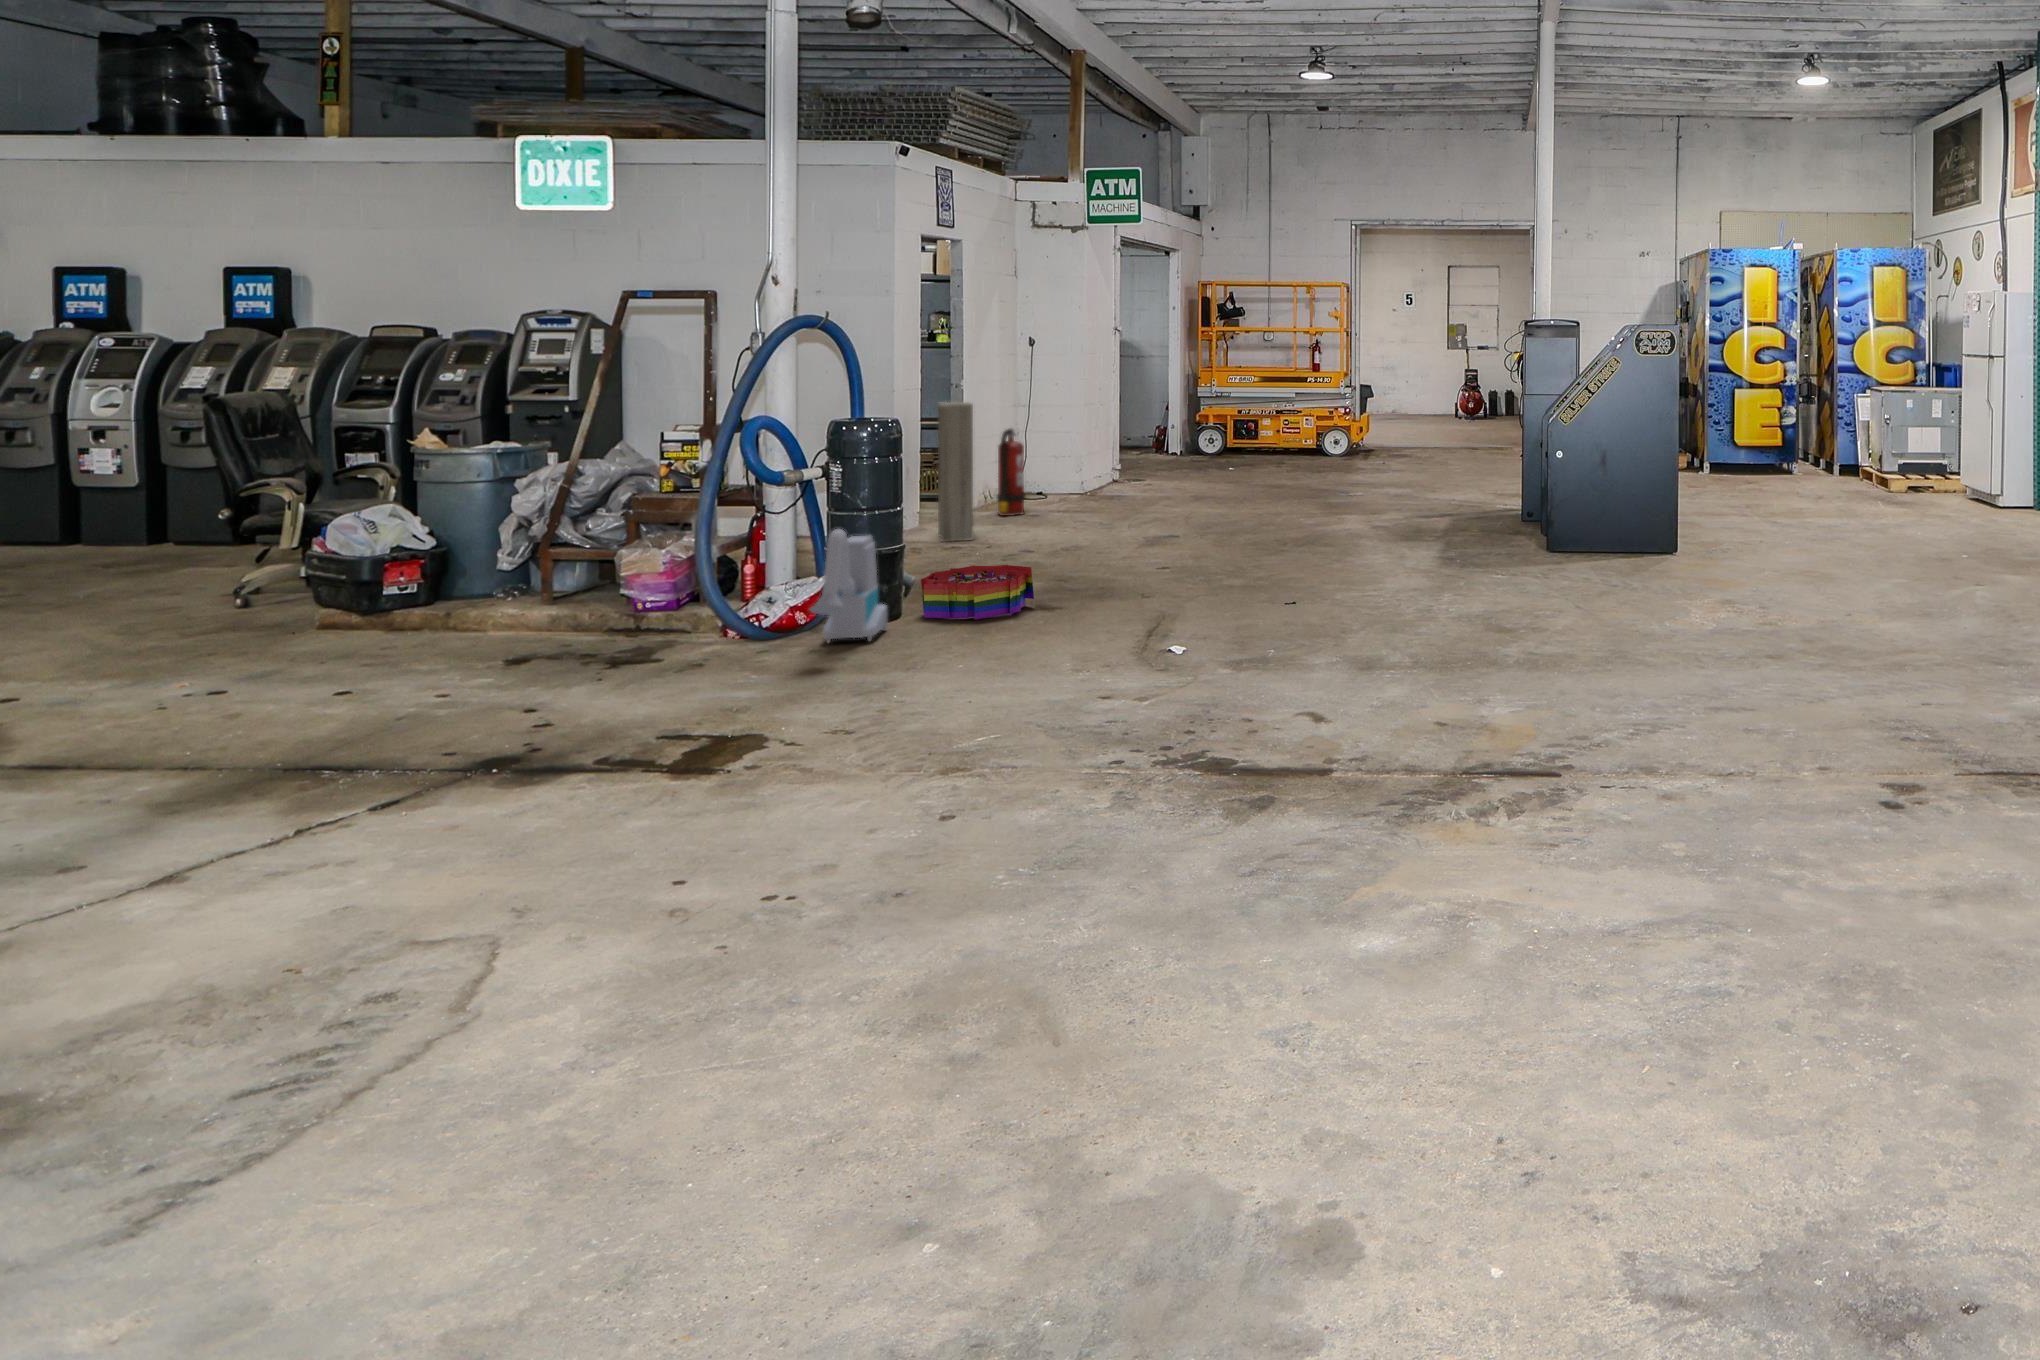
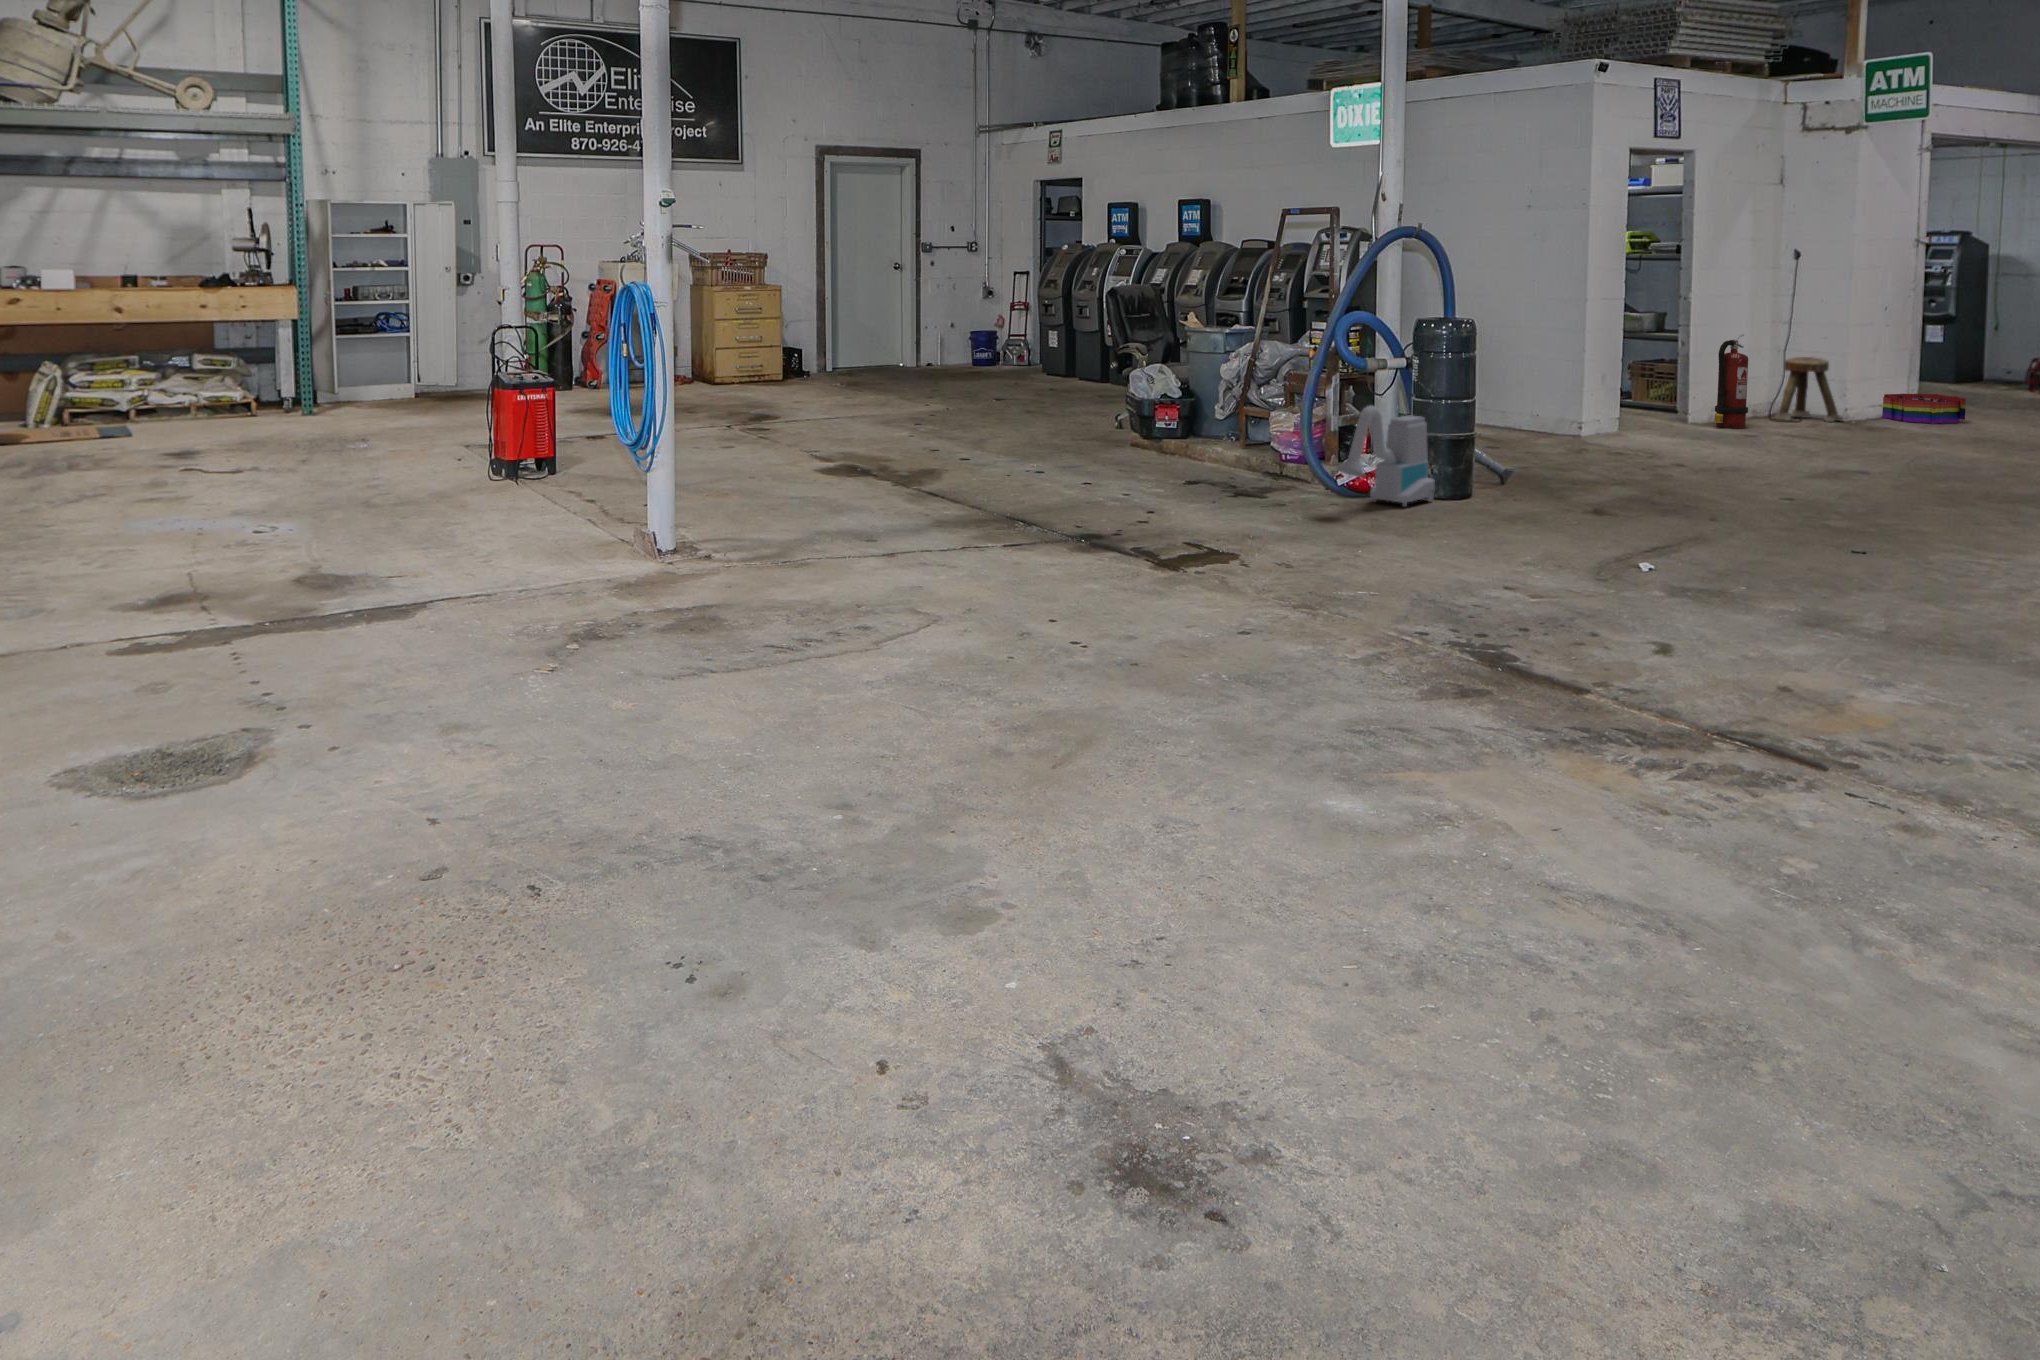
storage cabinet: present [938,402,973,542] -> none [1615,309,1660,444]
stool: none [1030,441,1087,503] -> present [1774,357,1843,422]
storage bin: present [921,565,1034,620] -> present [1882,394,1966,424]

